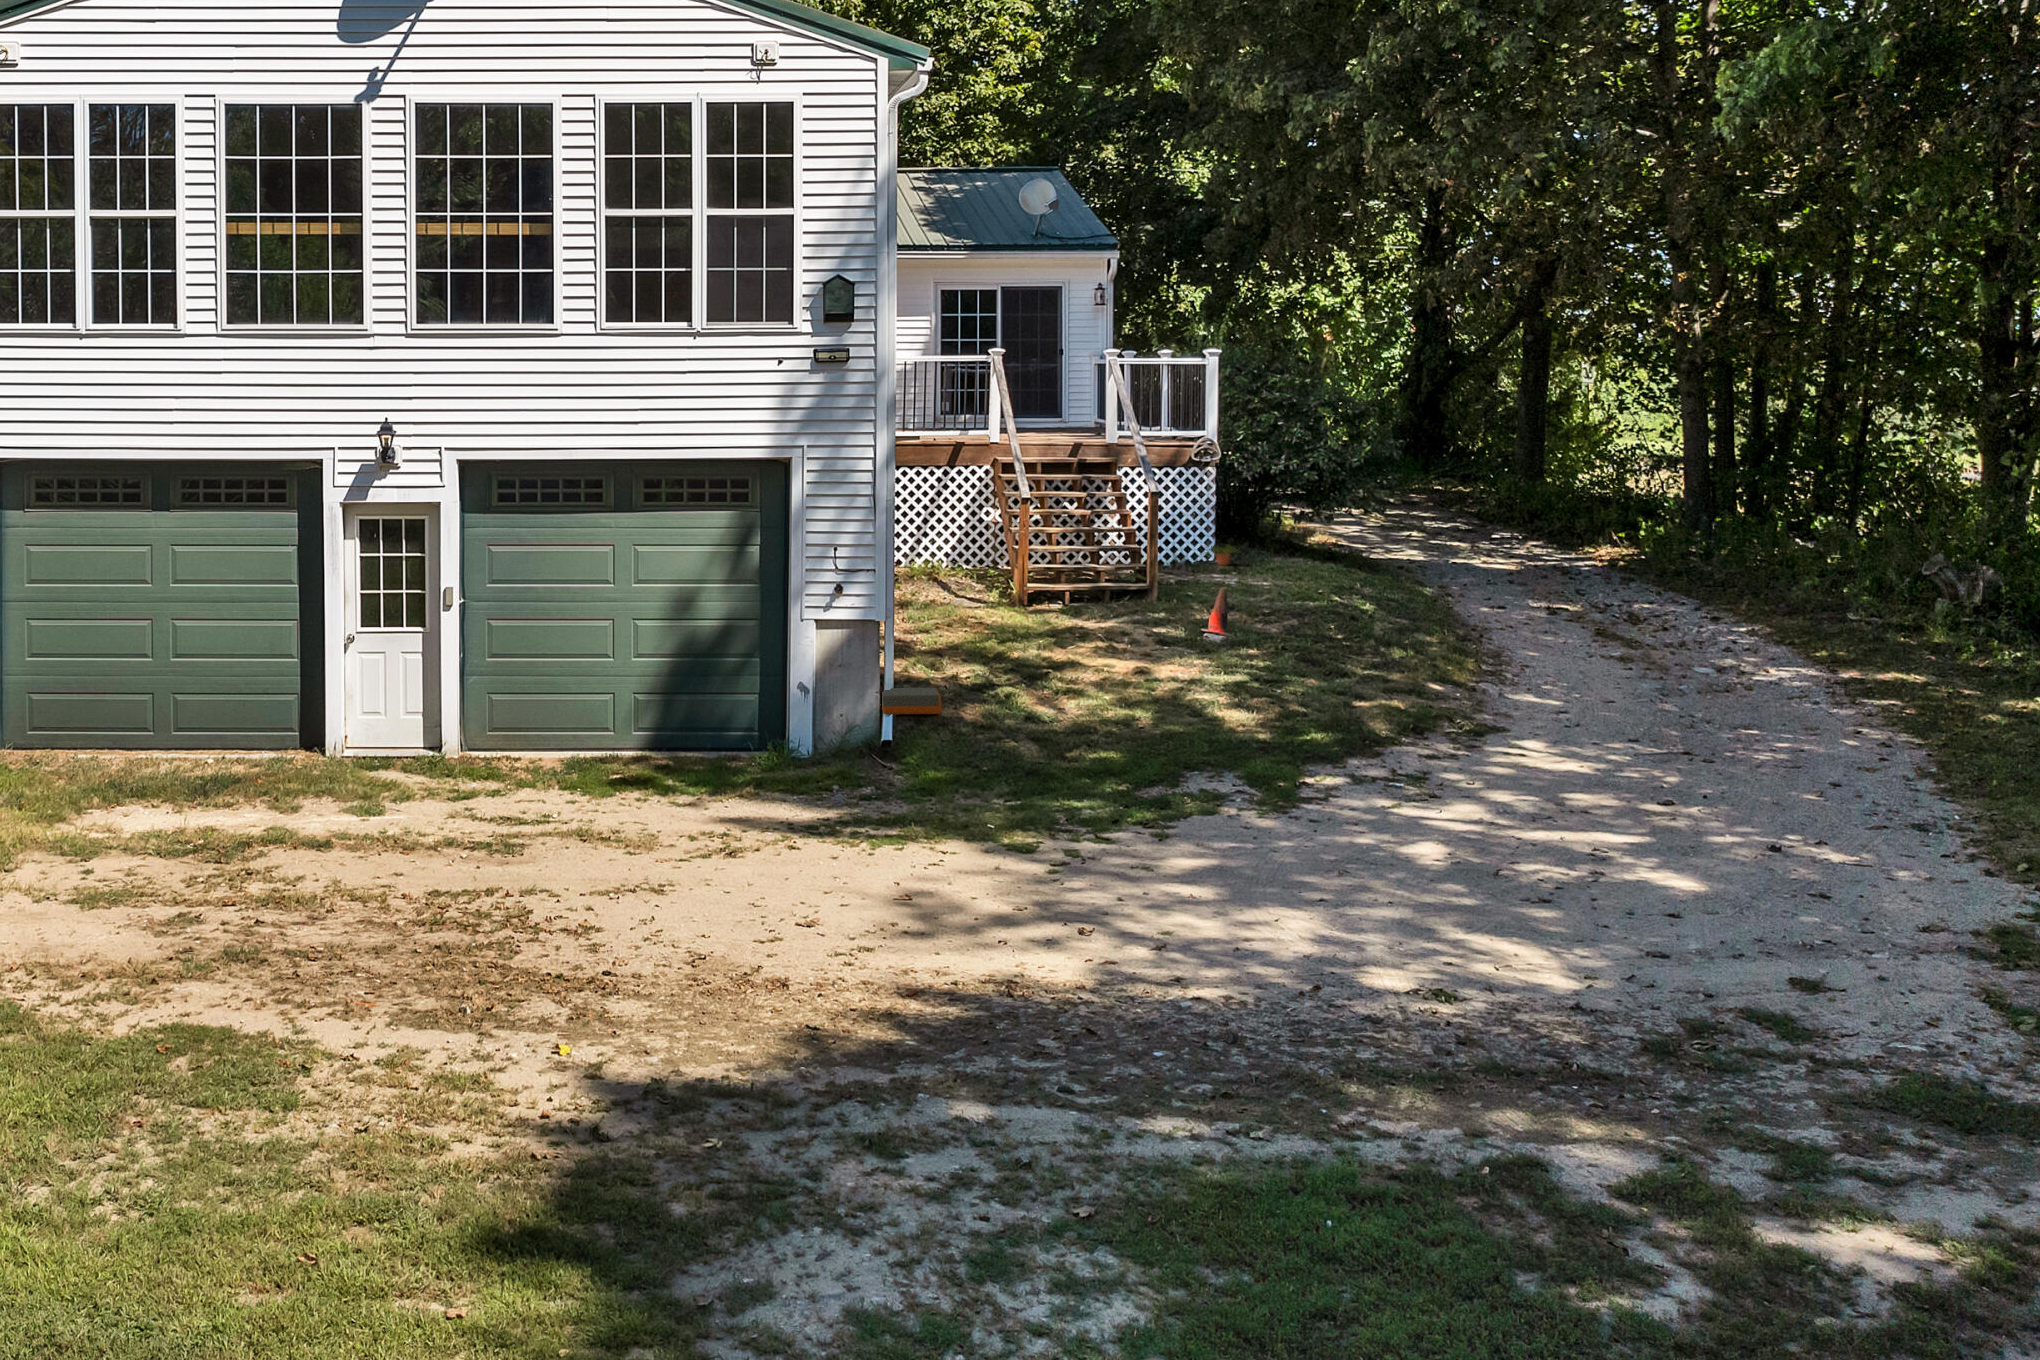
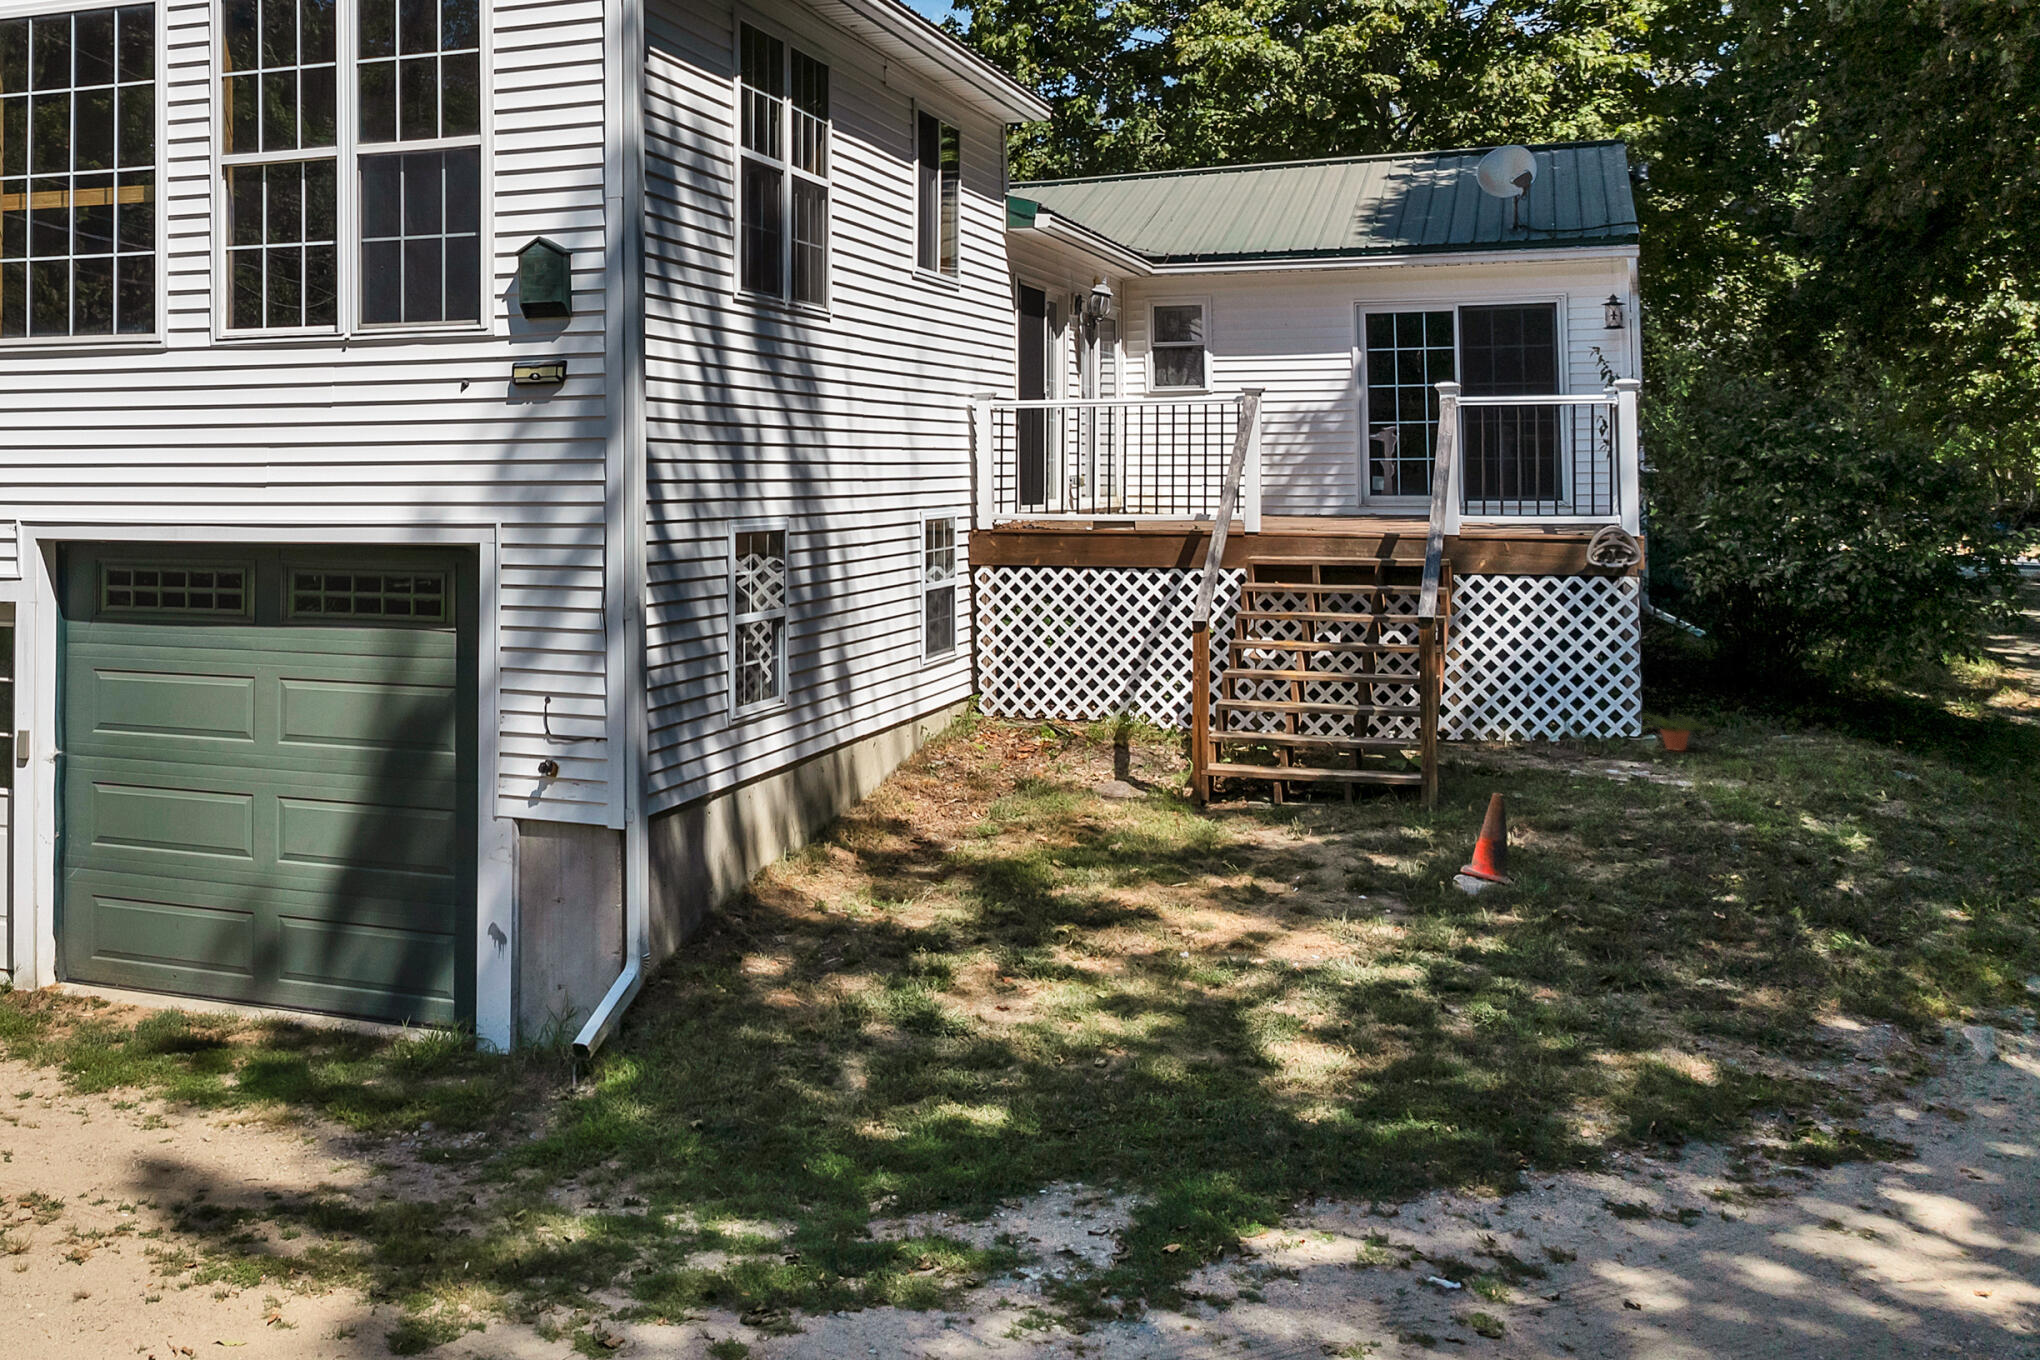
storage box: present [882,688,941,714] -> none [638,954,765,1019]

